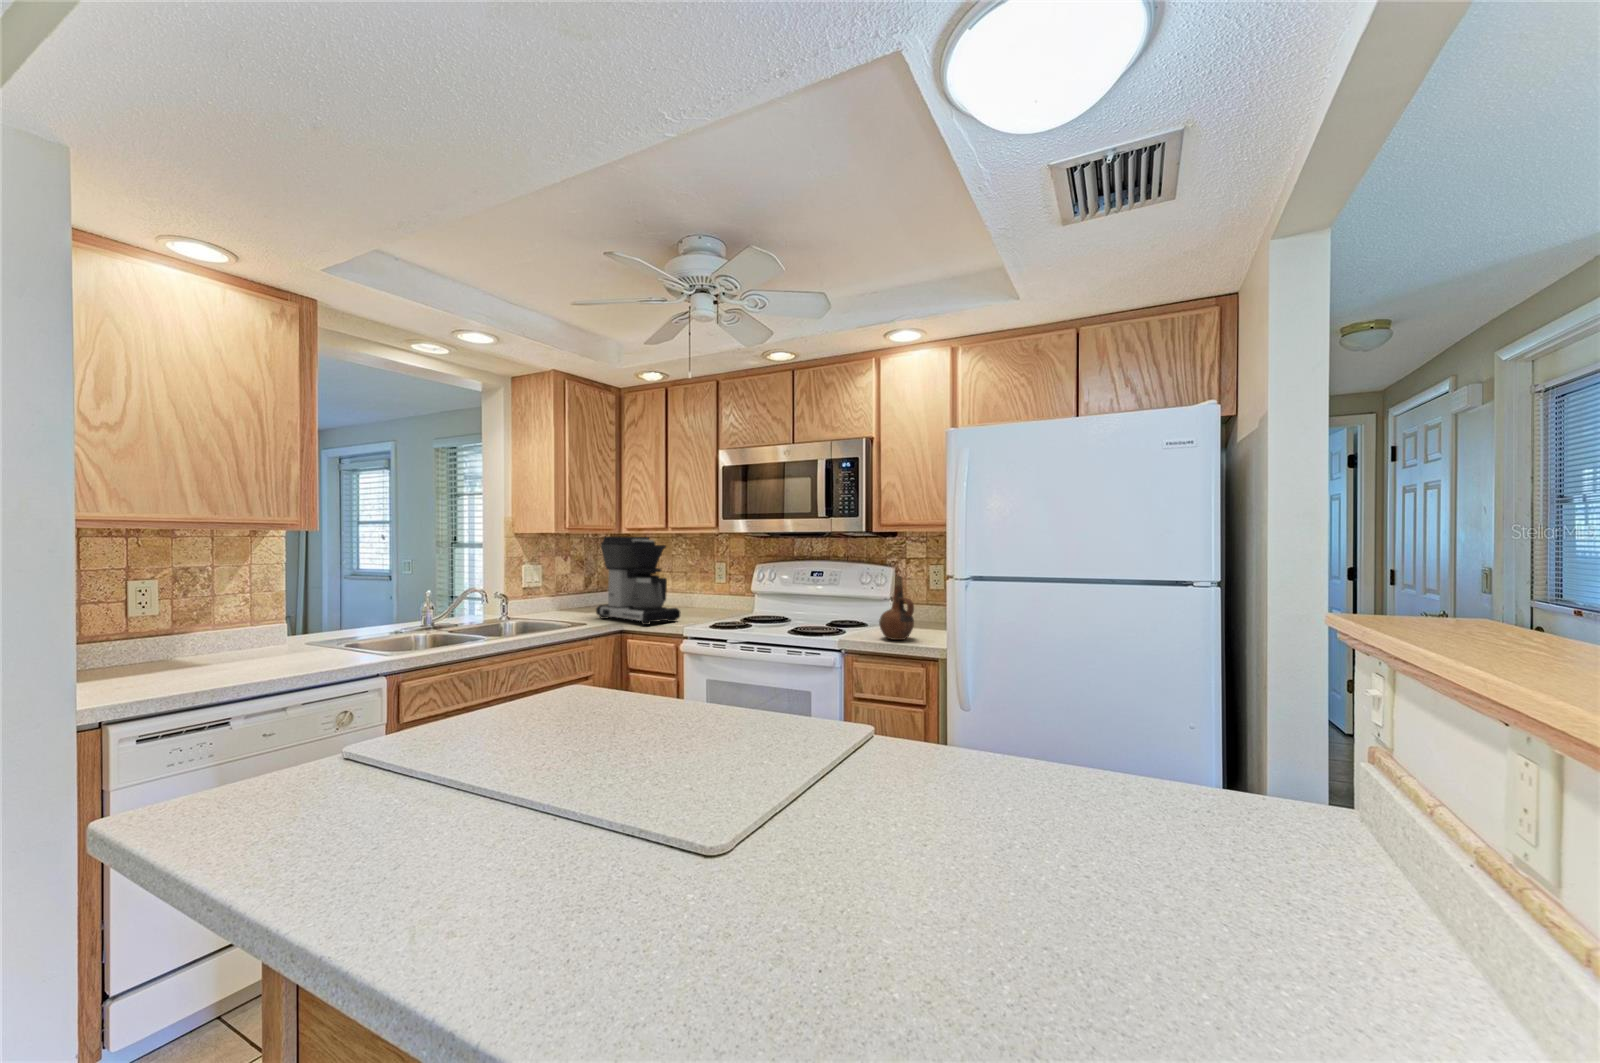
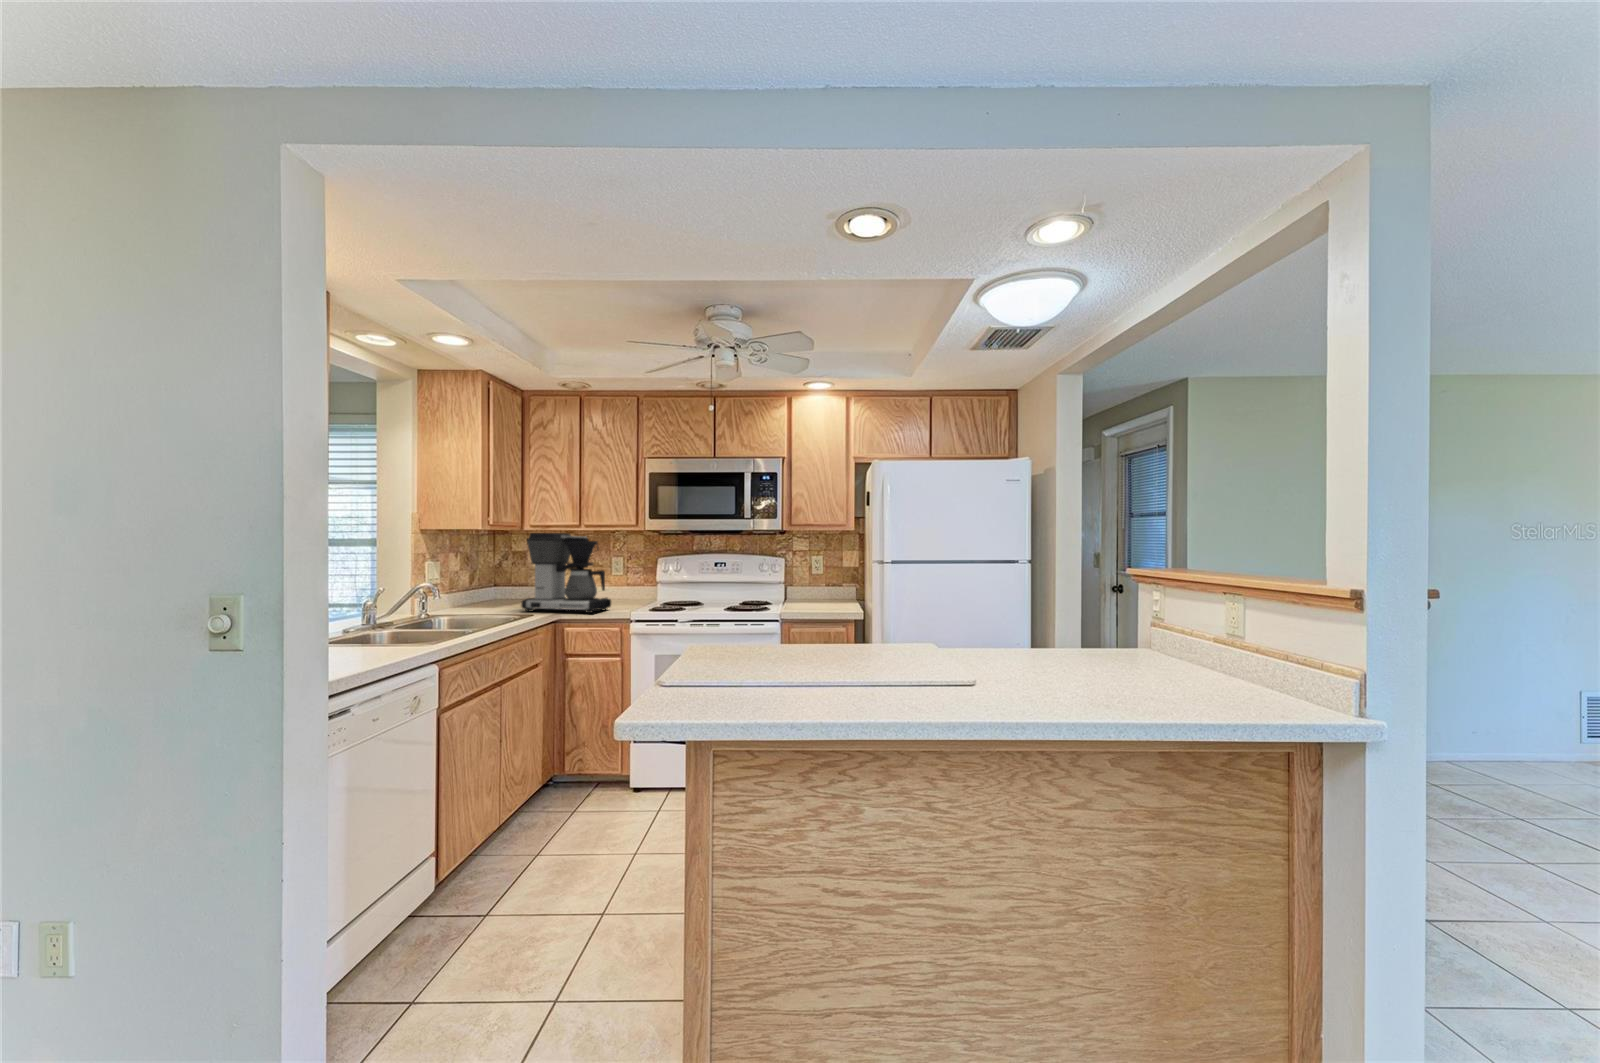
ceramic pitcher: present [879,576,914,640] -> none [798,563,826,610]

